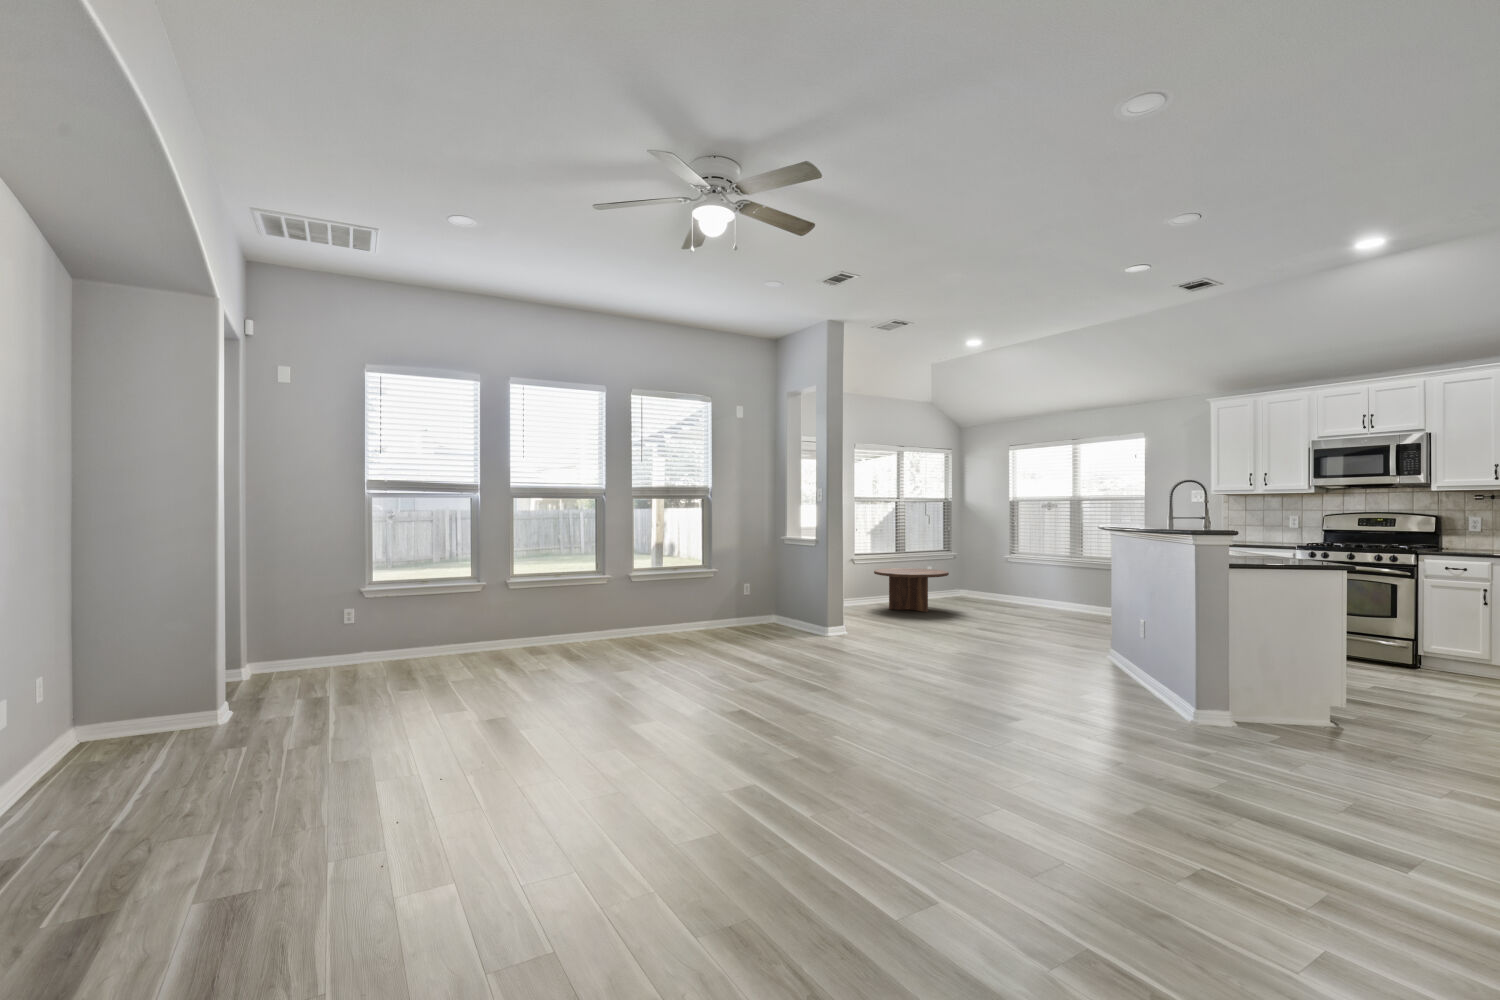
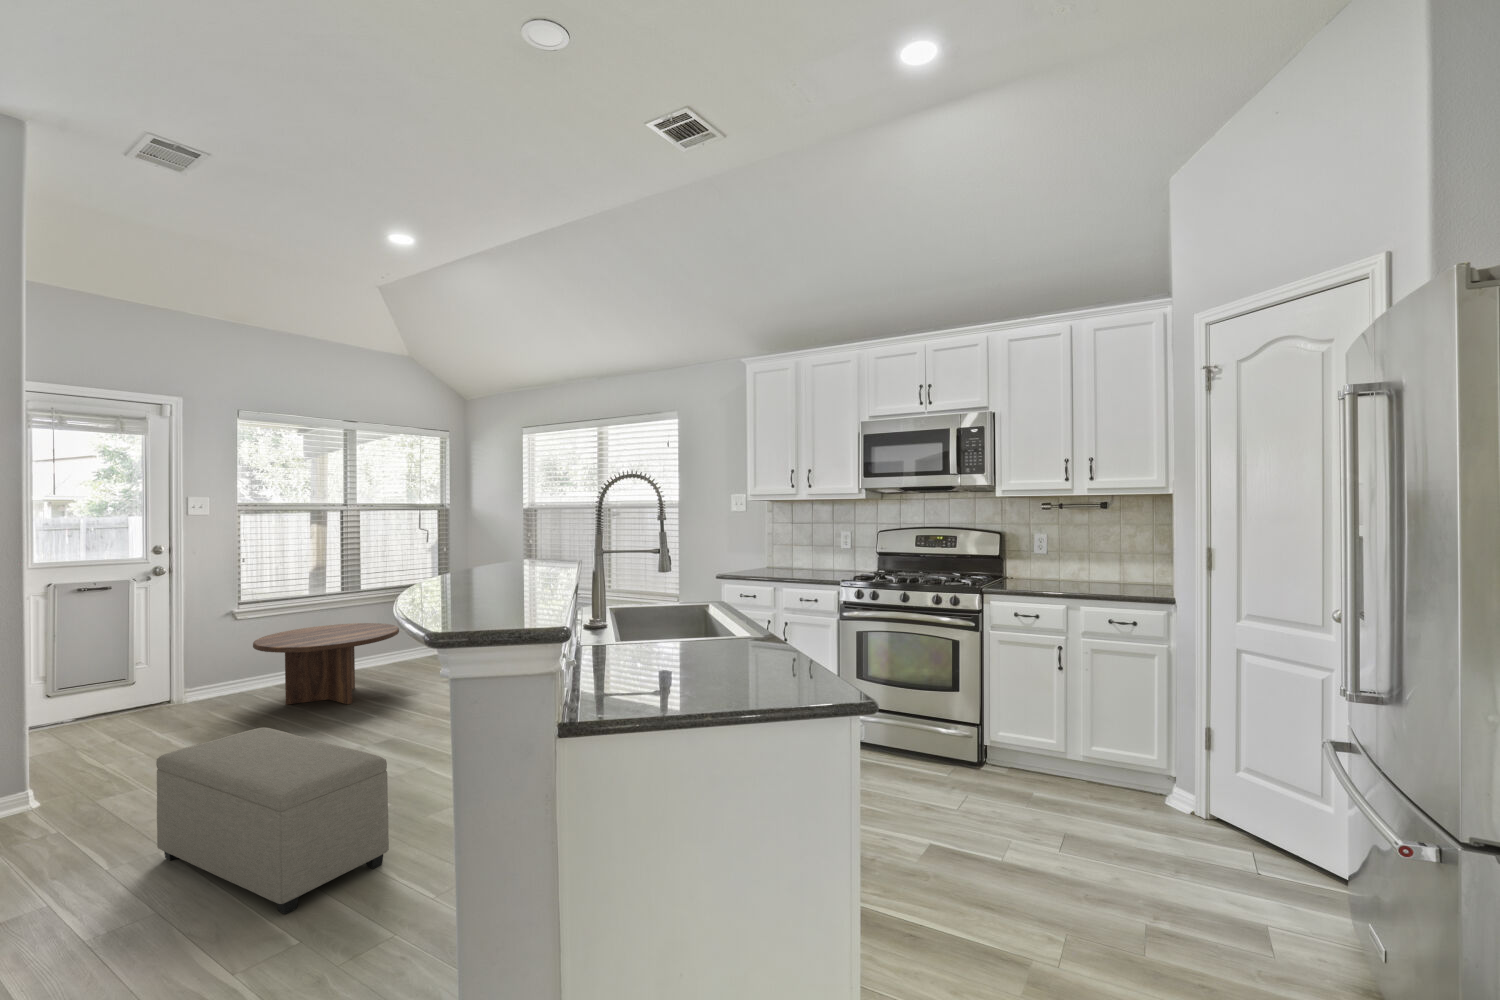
ottoman: none [933,597,1048,663] -> present [156,728,389,914]

